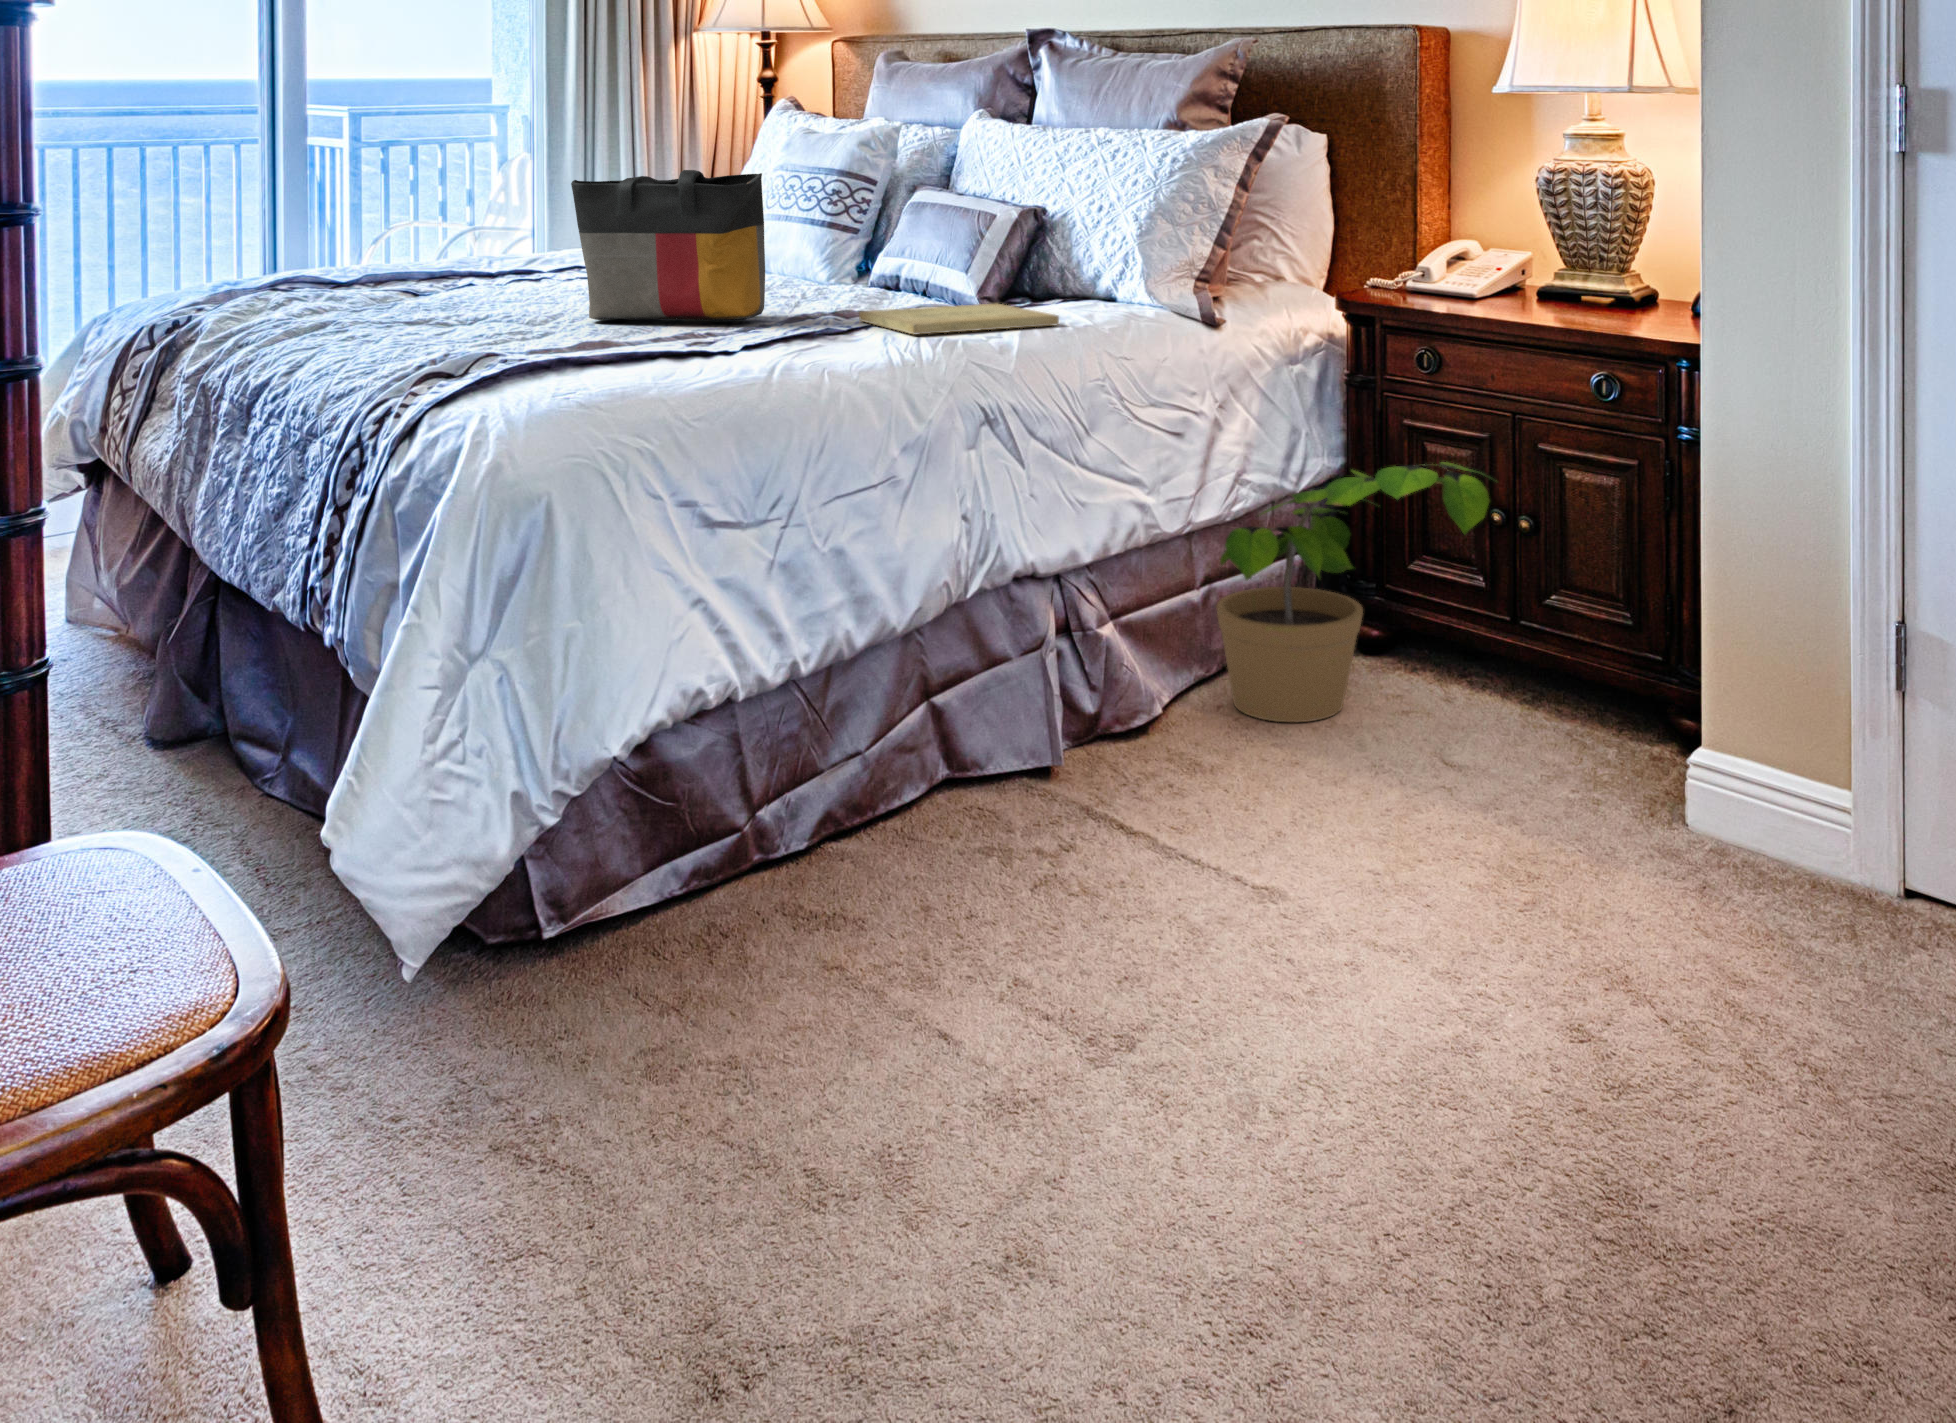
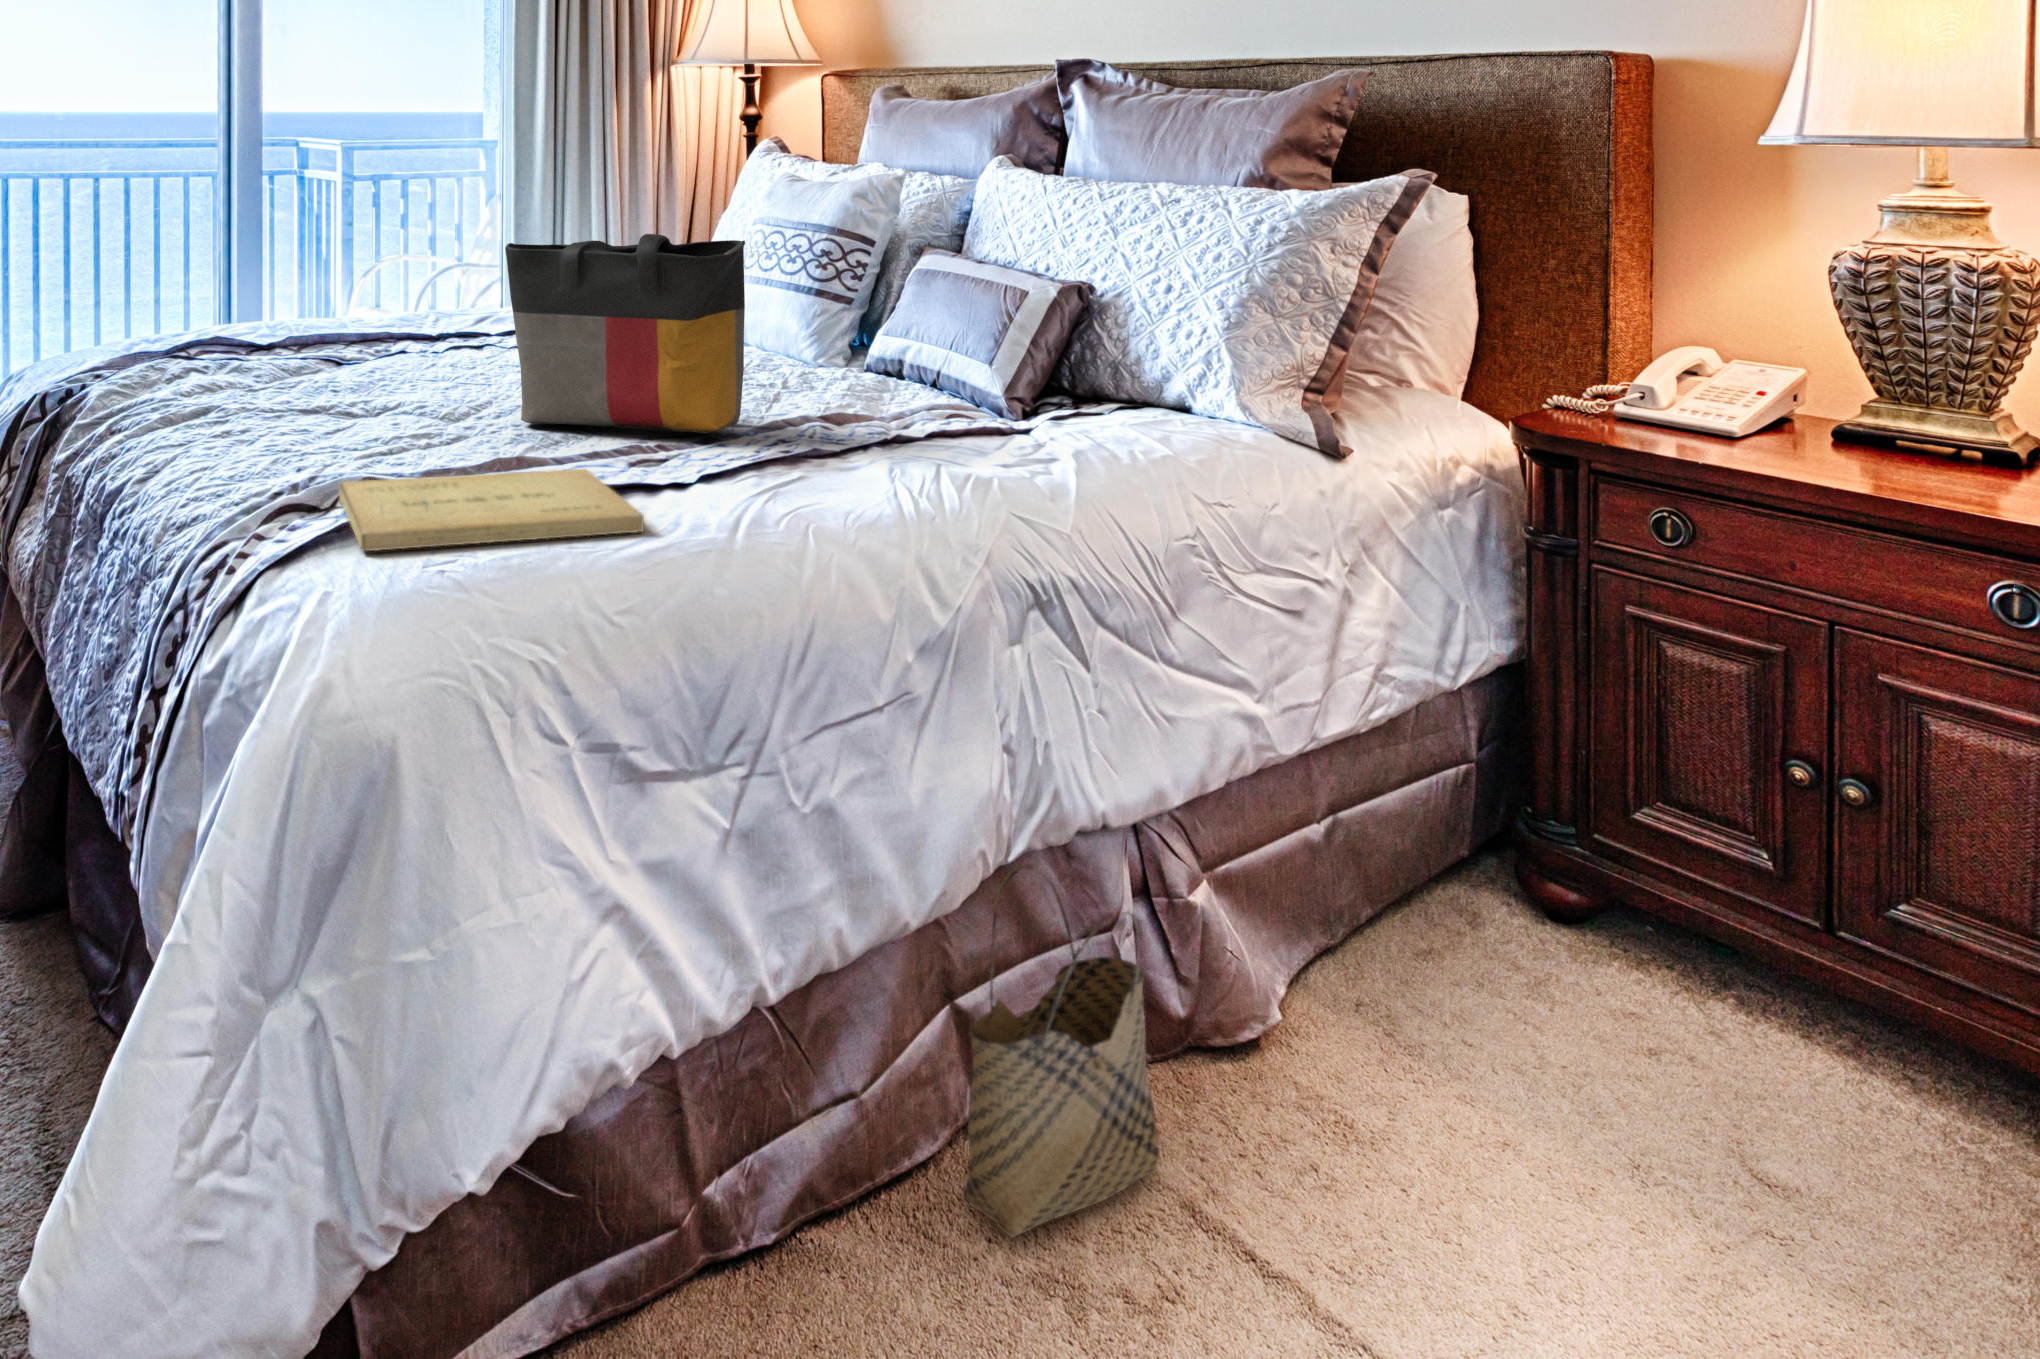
book: present [859,304,1059,335] -> present [339,469,644,551]
potted plant: present [1217,462,1494,722] -> none [1340,690,1853,1048]
woven basket: none [933,593,1070,828] -> present [962,864,1158,1238]

